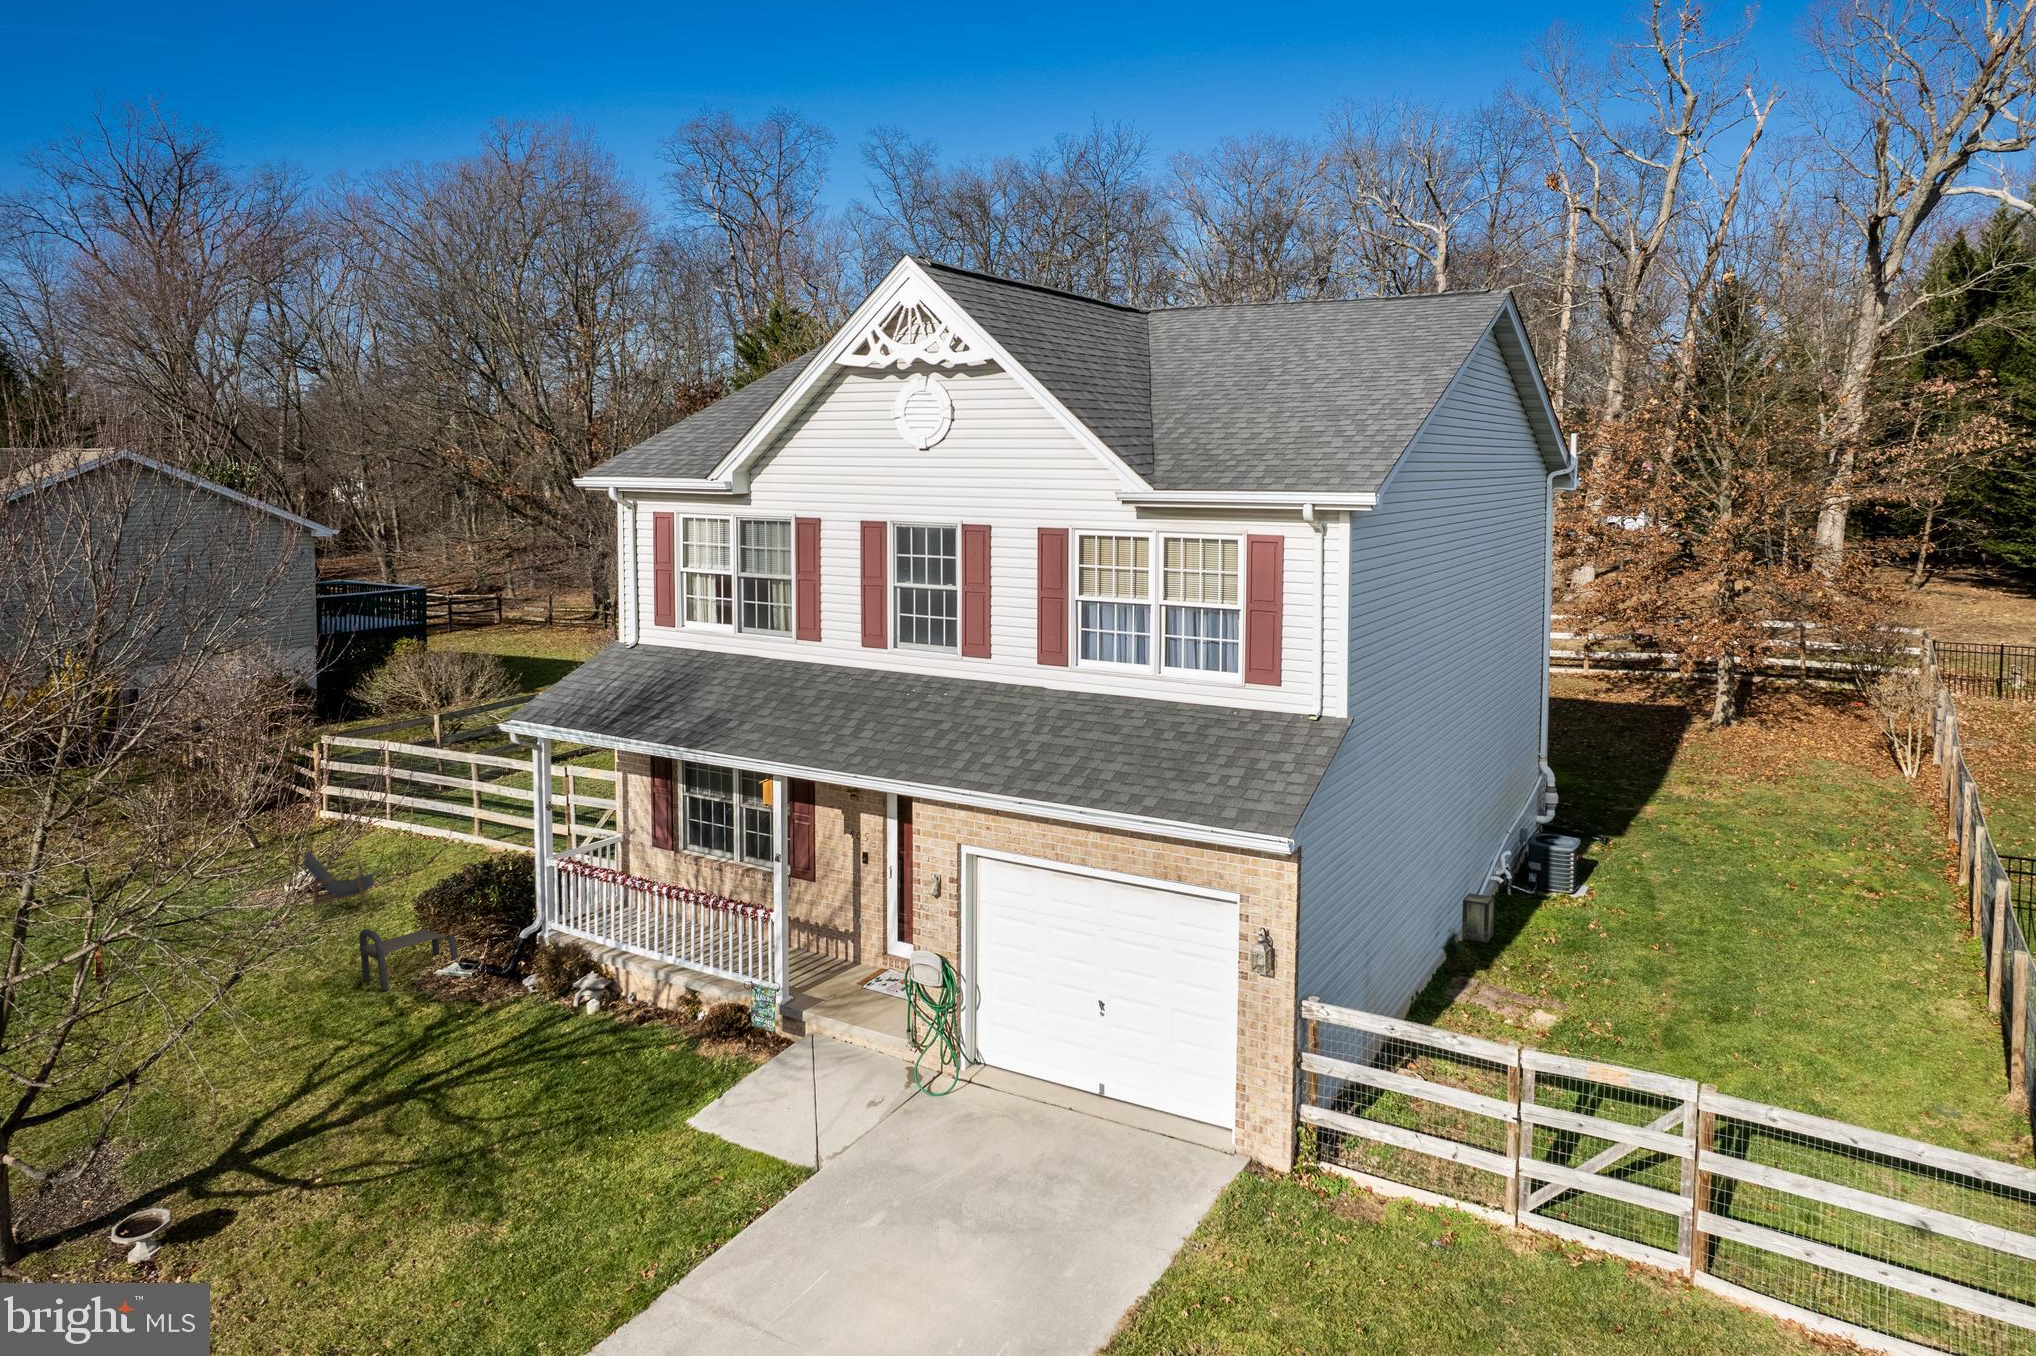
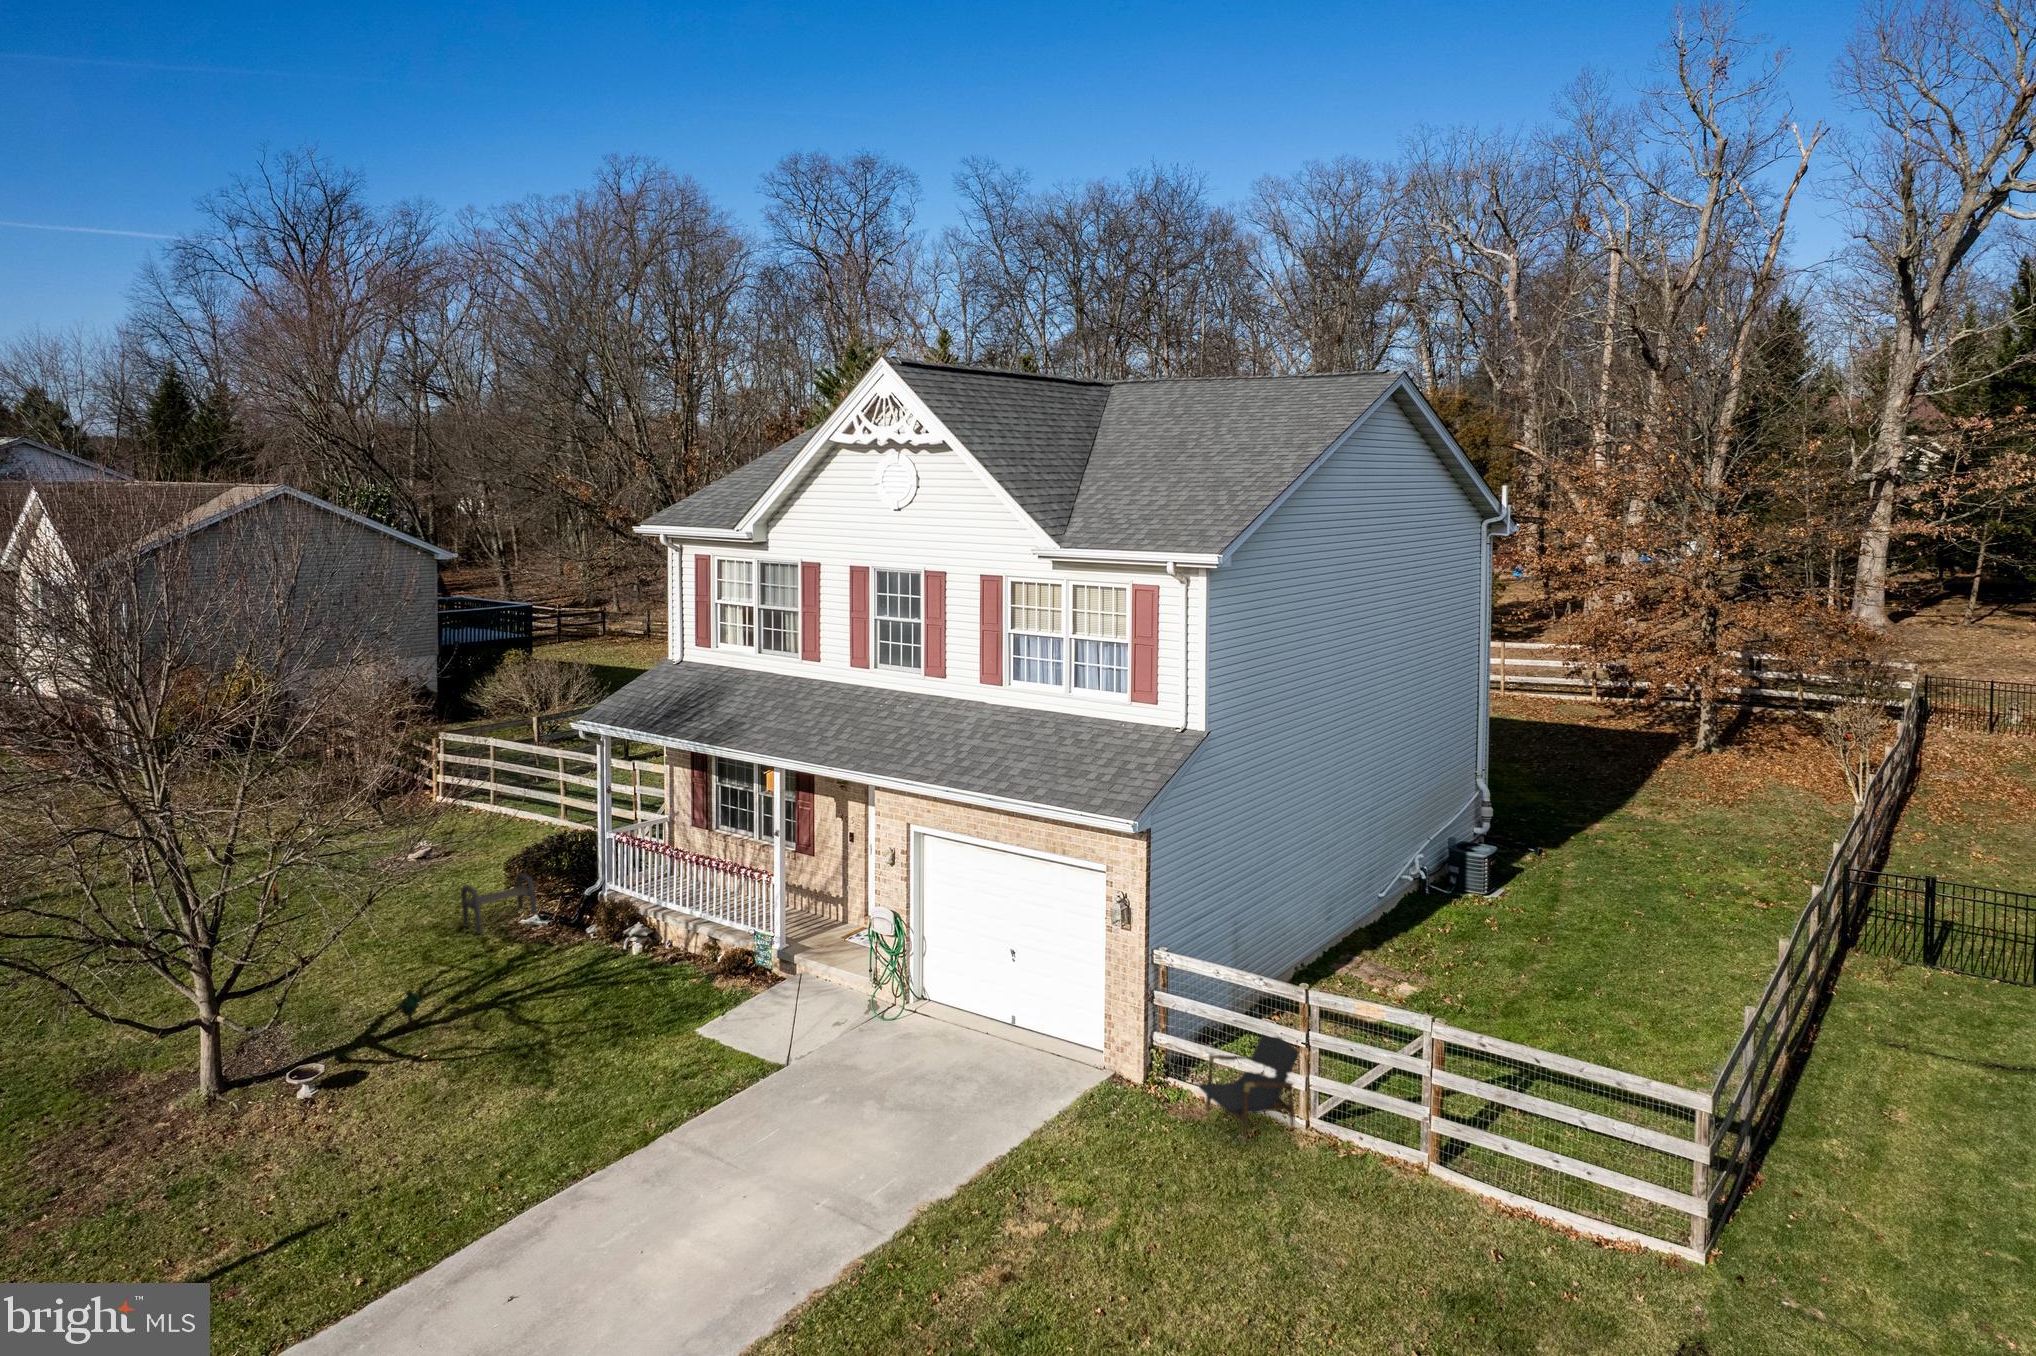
lounge chair: present [303,851,374,917] -> present [1200,1035,1299,1145]
storage box: present [1462,893,1494,943] -> none [1364,884,1393,926]
decorative plant: present [1442,929,1462,972] -> present [397,986,421,1028]

